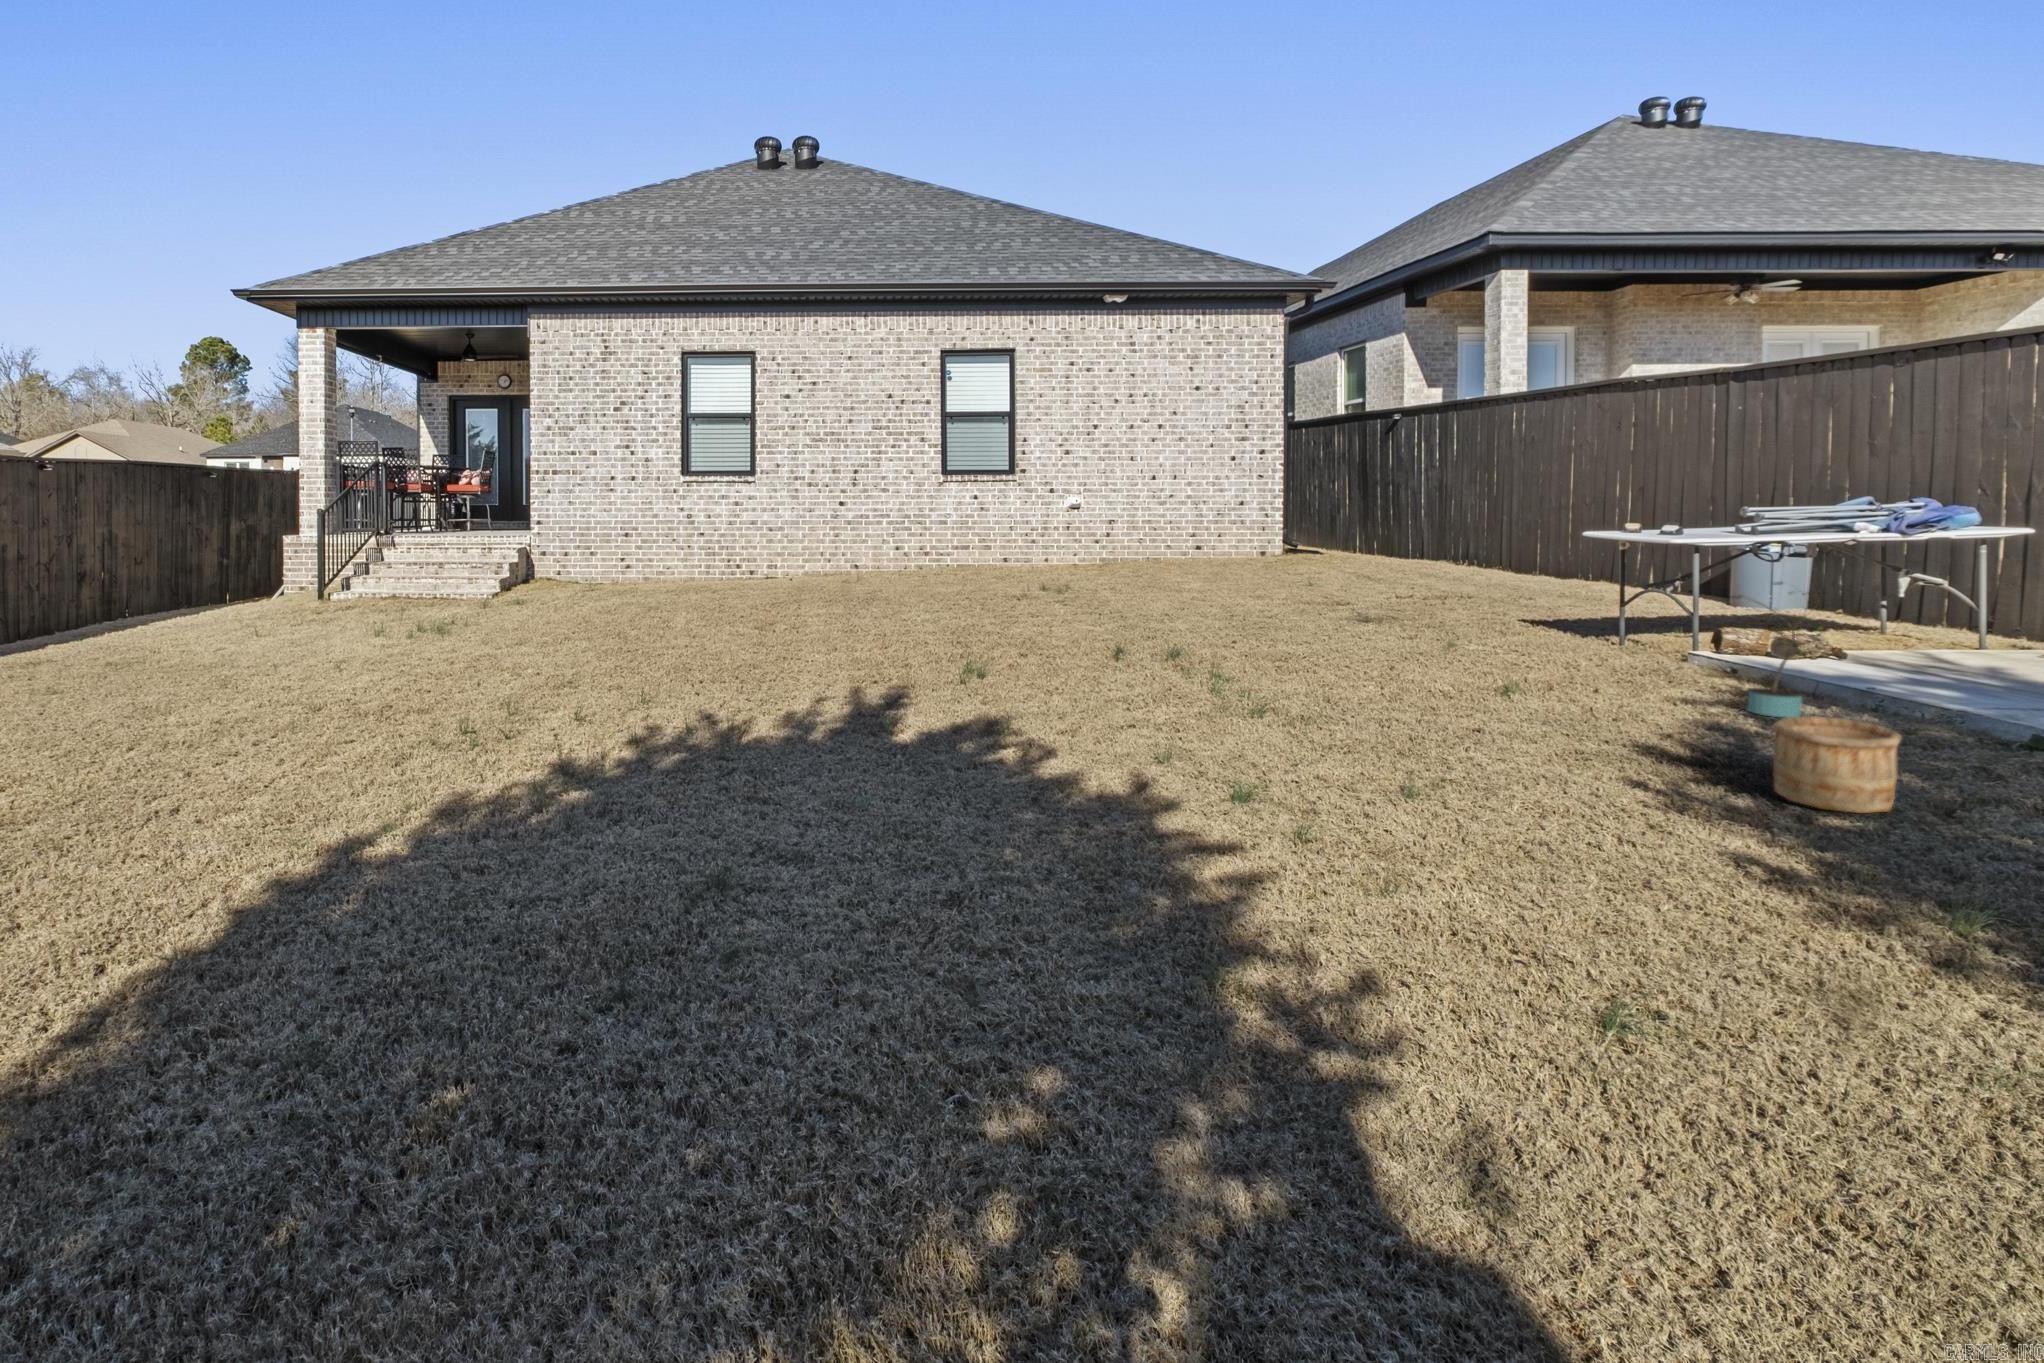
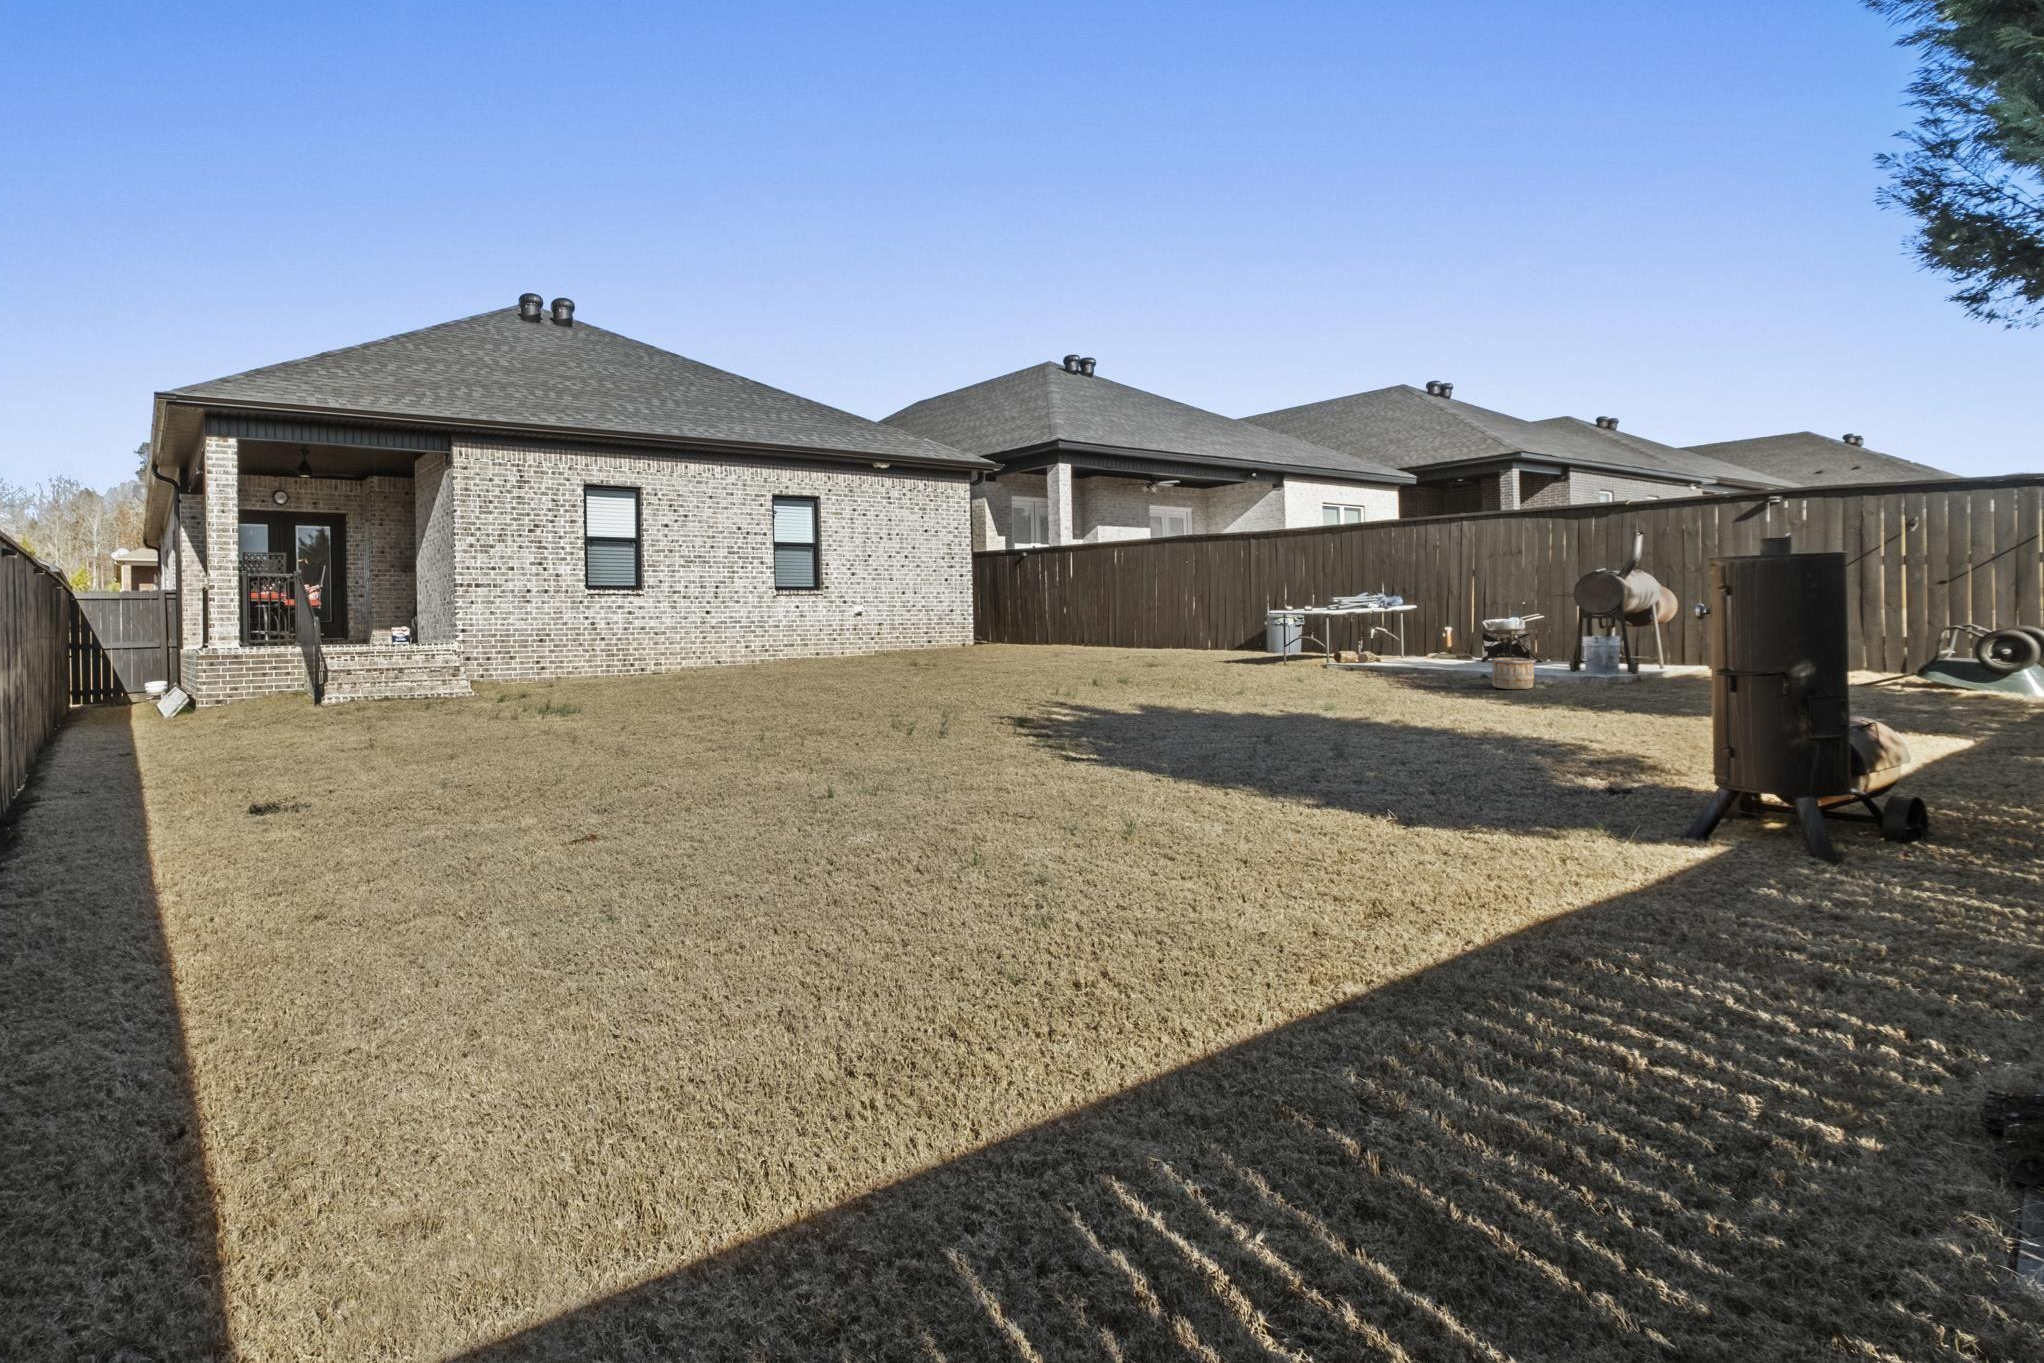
potted plant: present [1735,582,1826,718] -> none [1414,616,1453,674]

